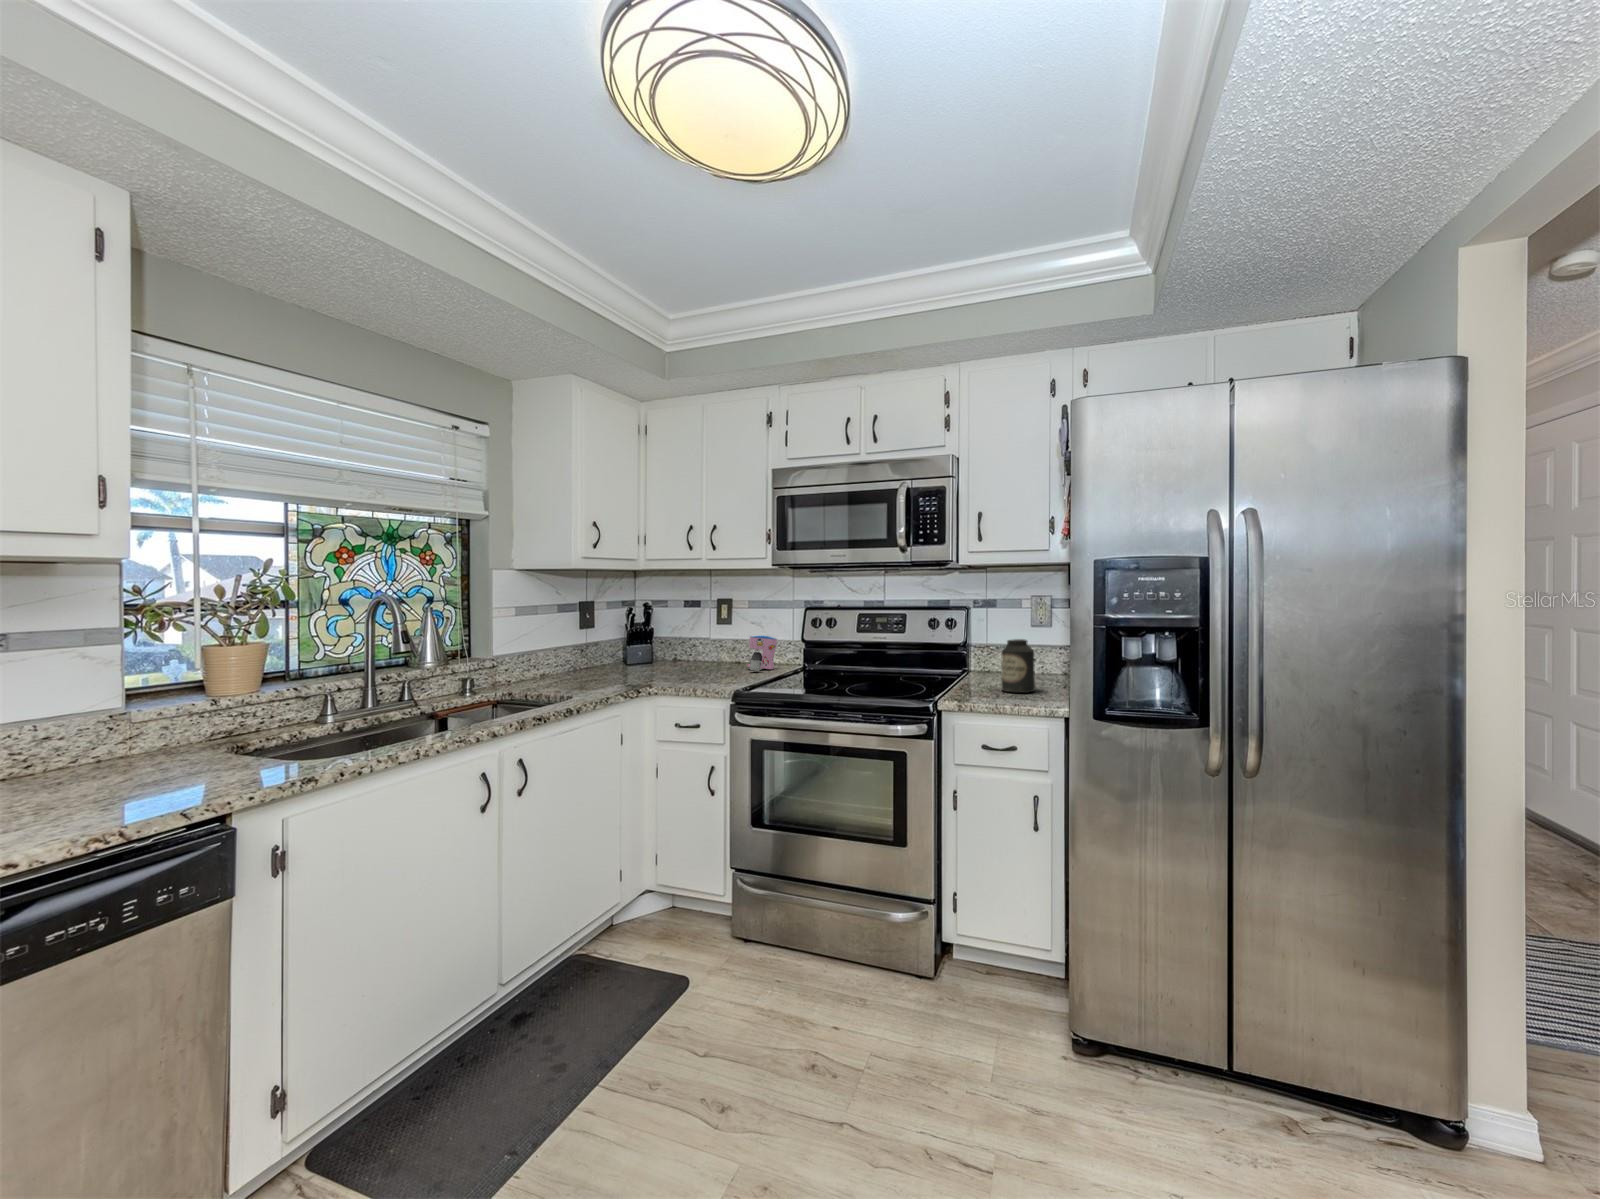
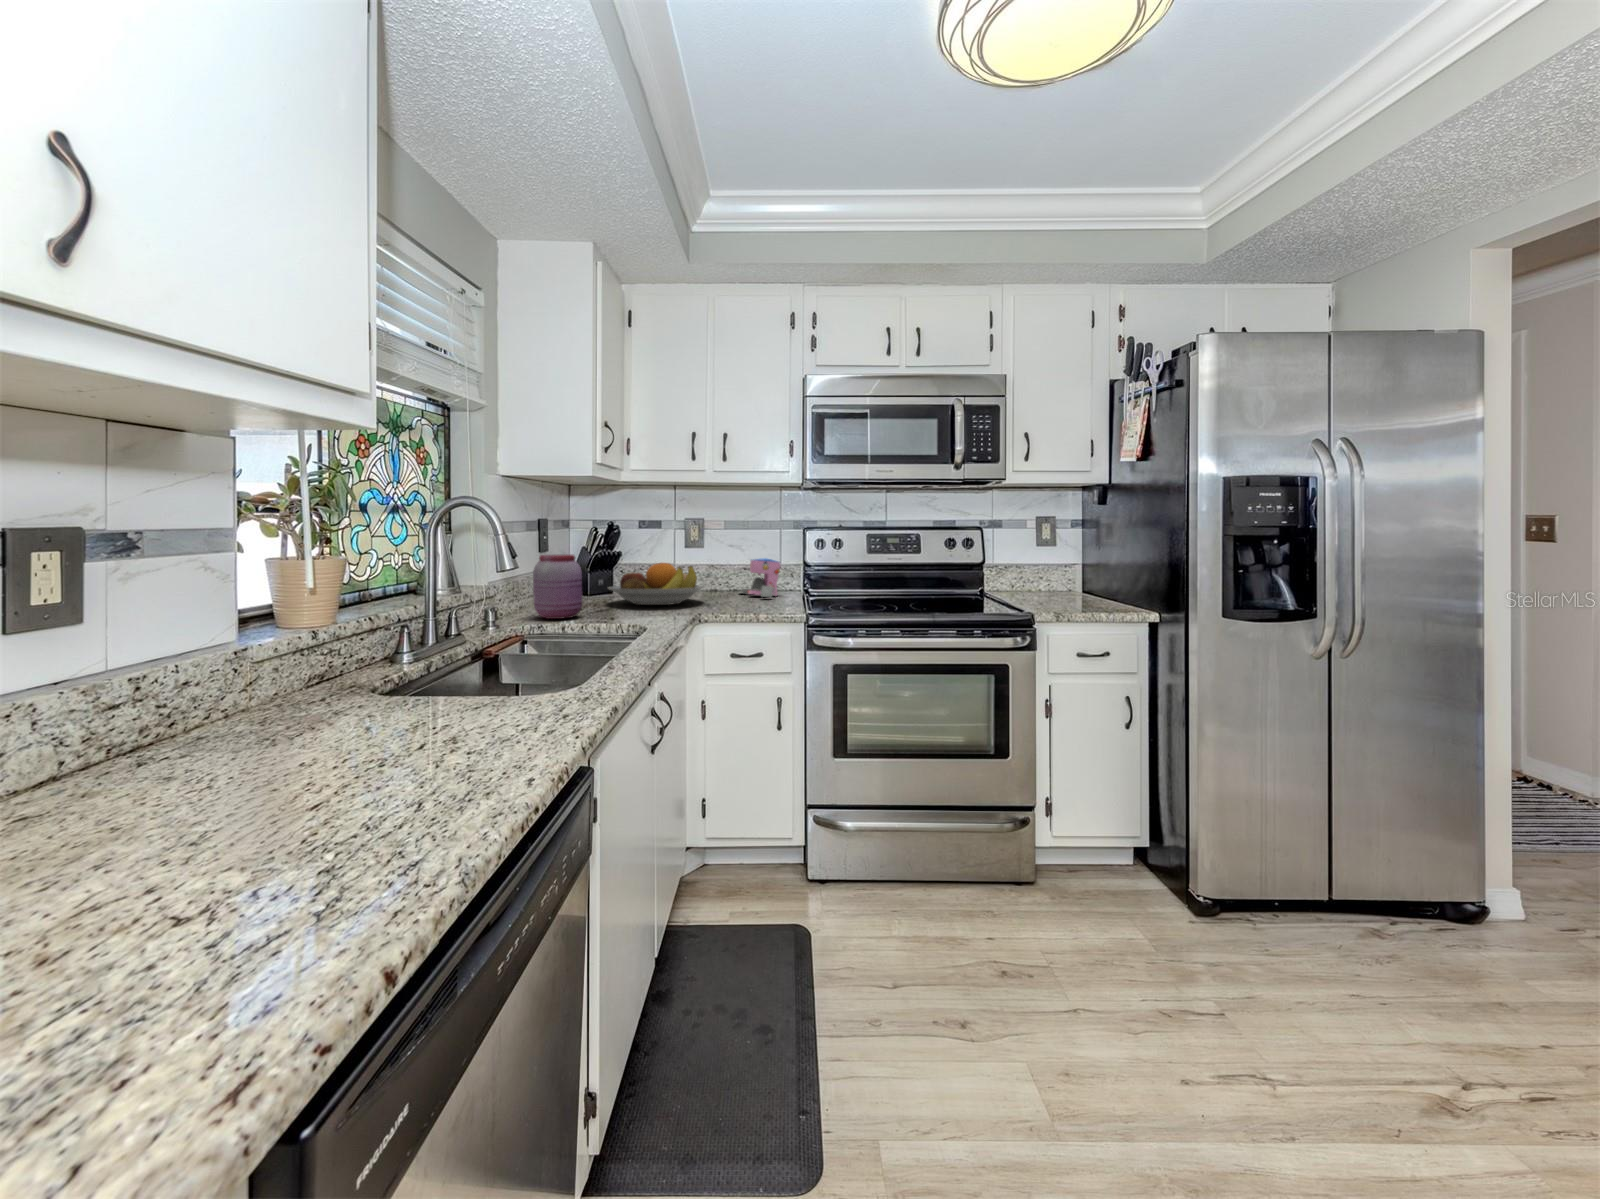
jar: none [535,633,574,684] -> present [533,555,582,619]
fruit bowl: none [617,639,699,675] -> present [608,563,704,605]
canister: present [1002,639,1035,692] -> none [1049,556,1081,606]

